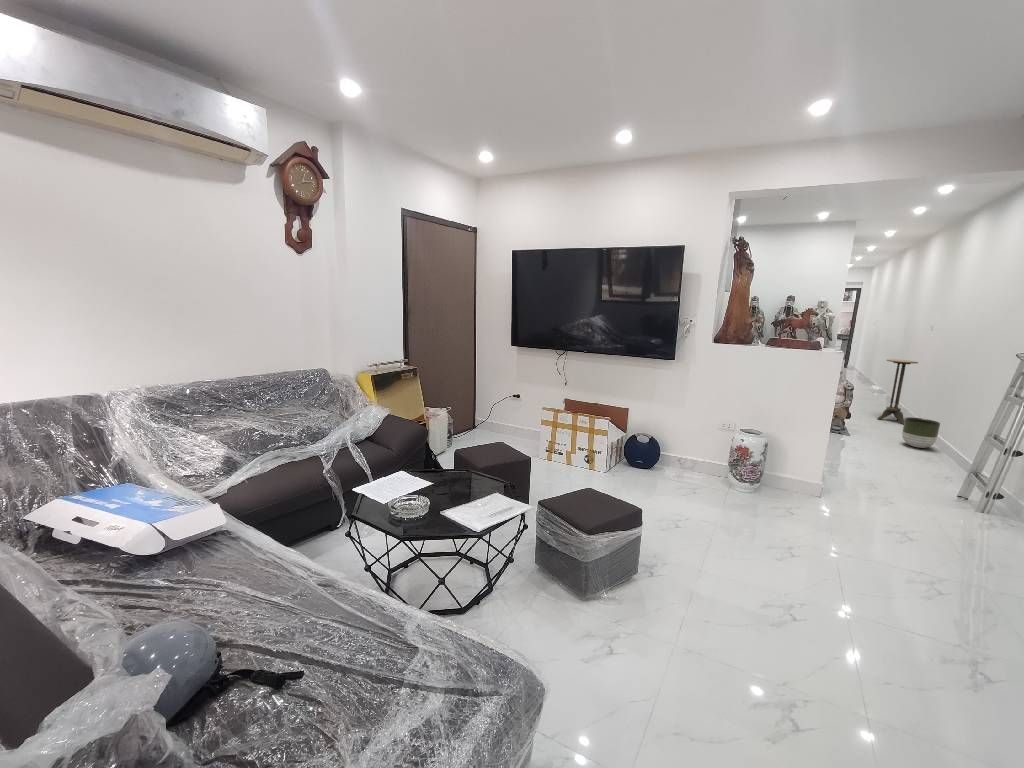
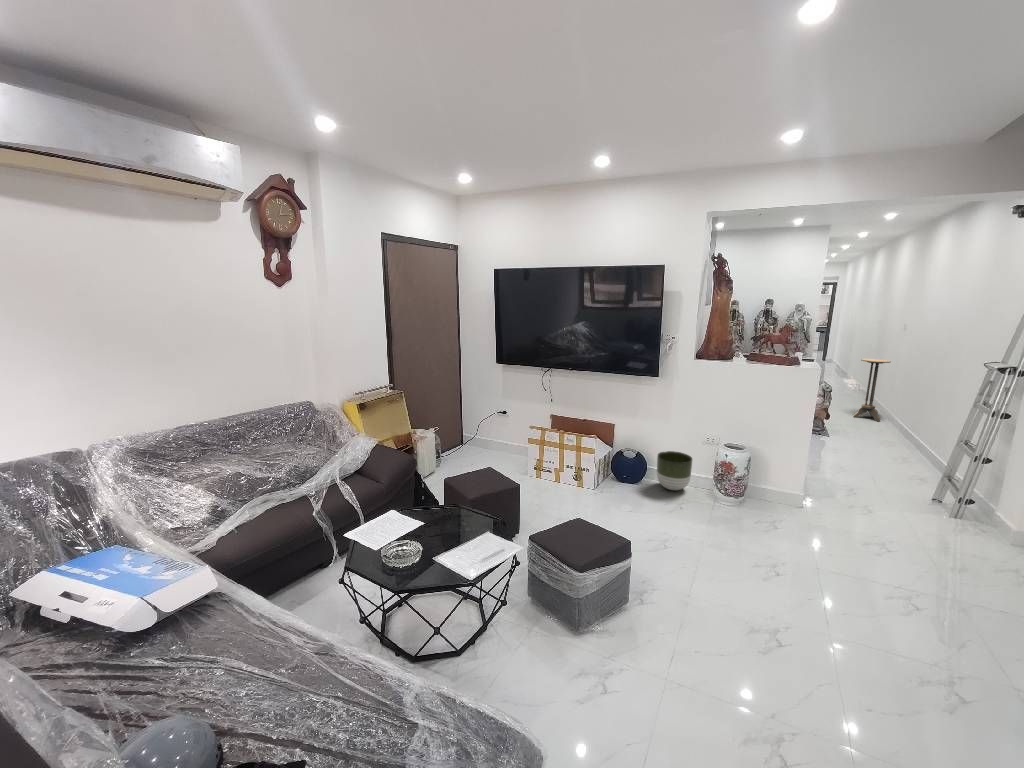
planter: present [902,417,940,448] -> present [657,451,692,490]

